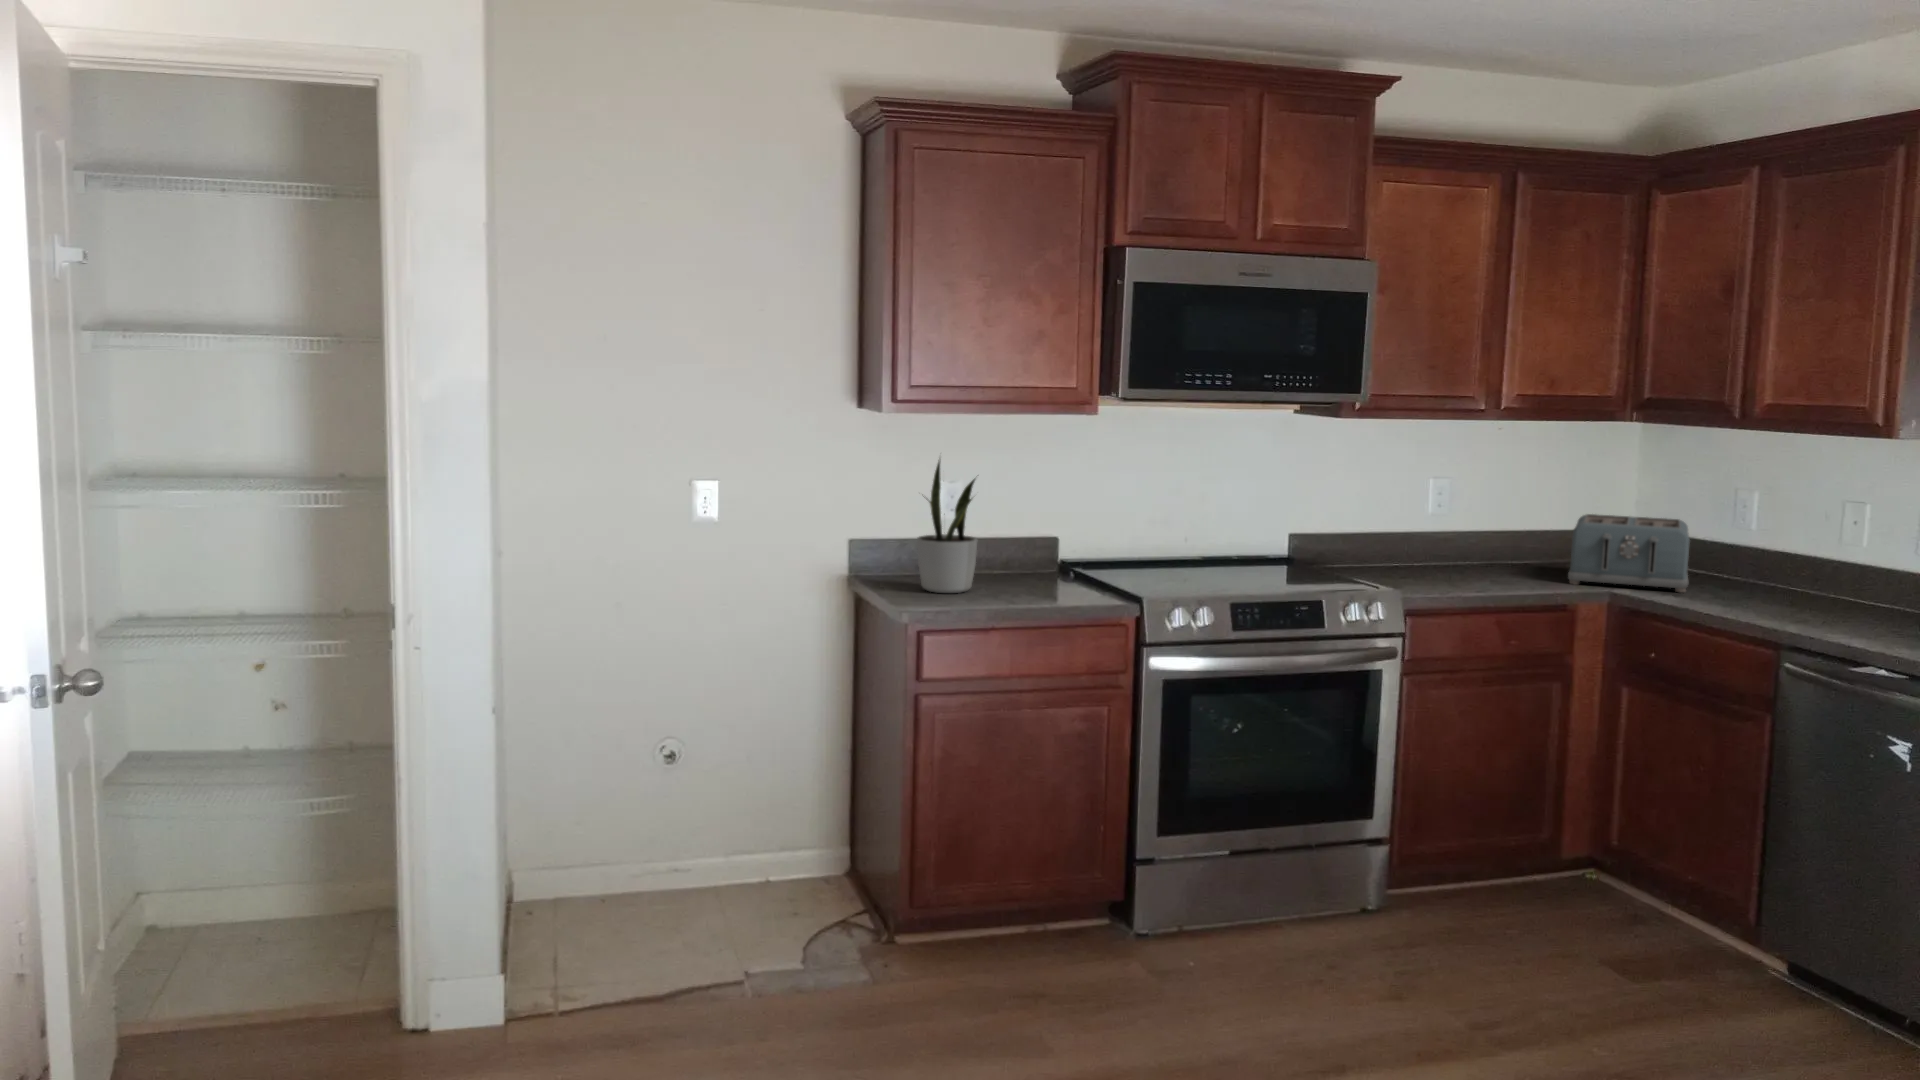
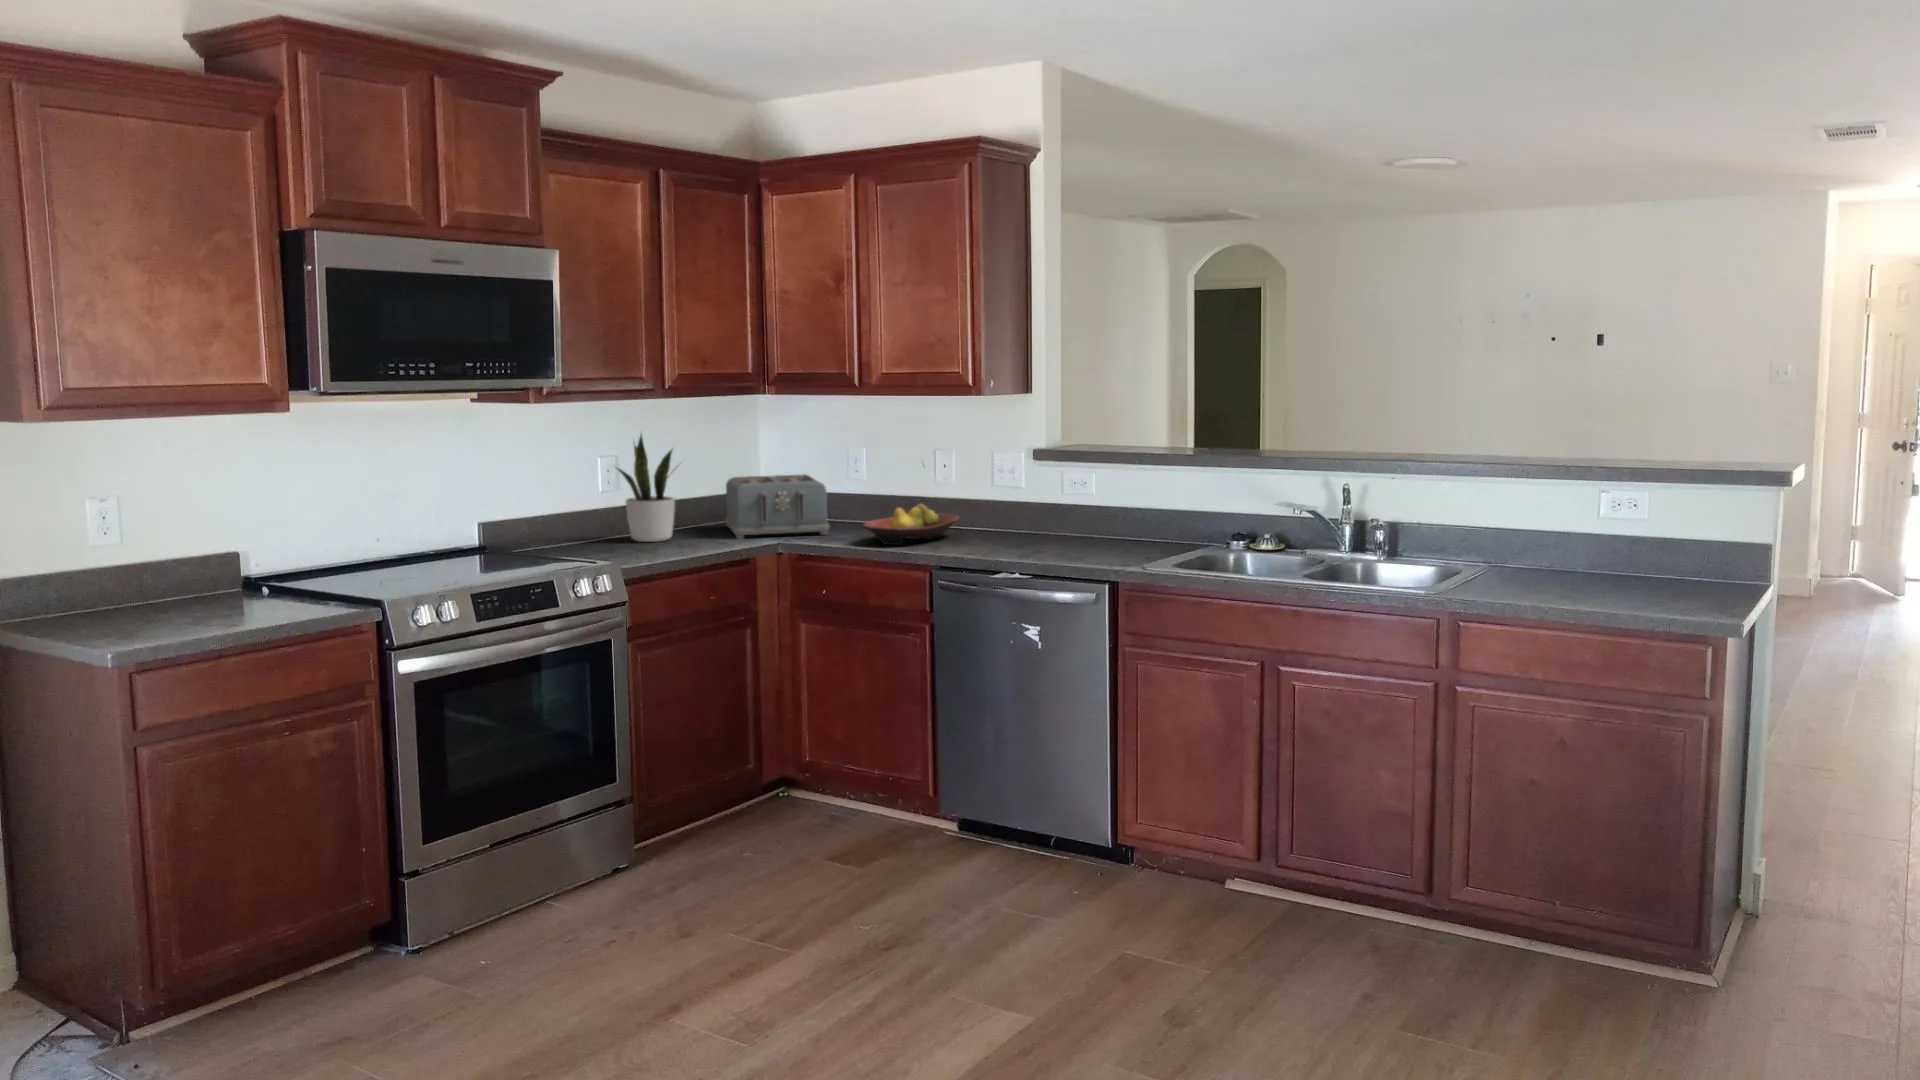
potted plant: present [917,460,978,593] -> present [617,435,675,542]
fruit bowl: none [1715,569,1860,616] -> present [863,504,959,545]

